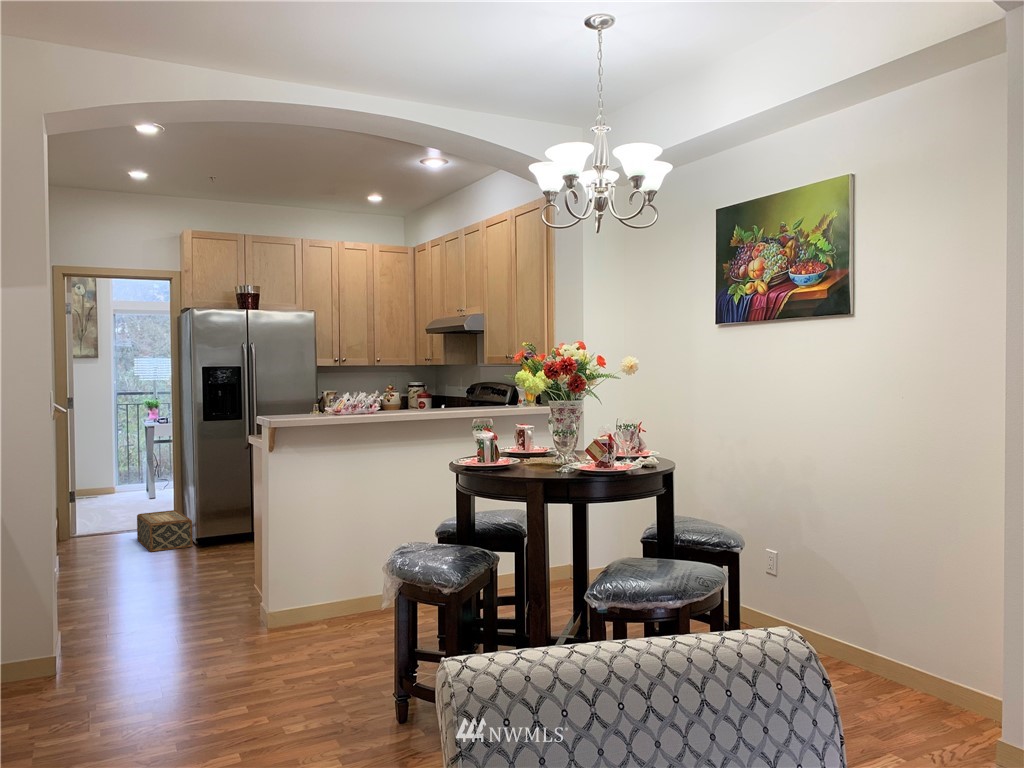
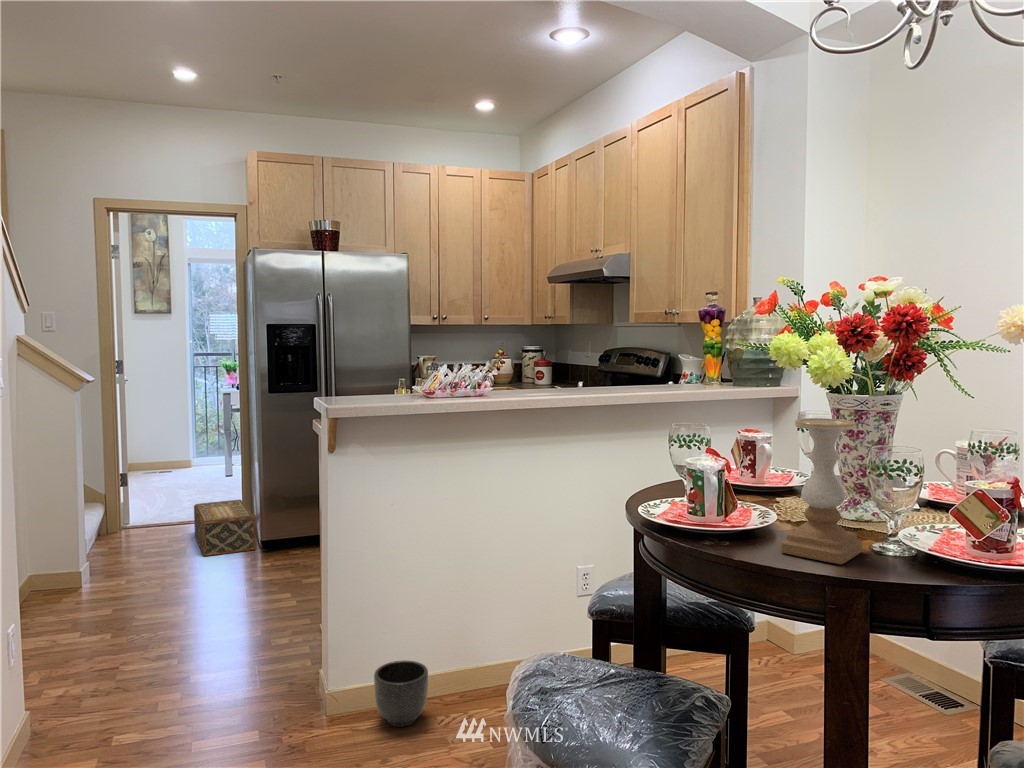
candle holder: none [511,410,549,475] -> present [781,418,862,564]
planter: none [302,585,337,624] -> present [374,660,428,727]

